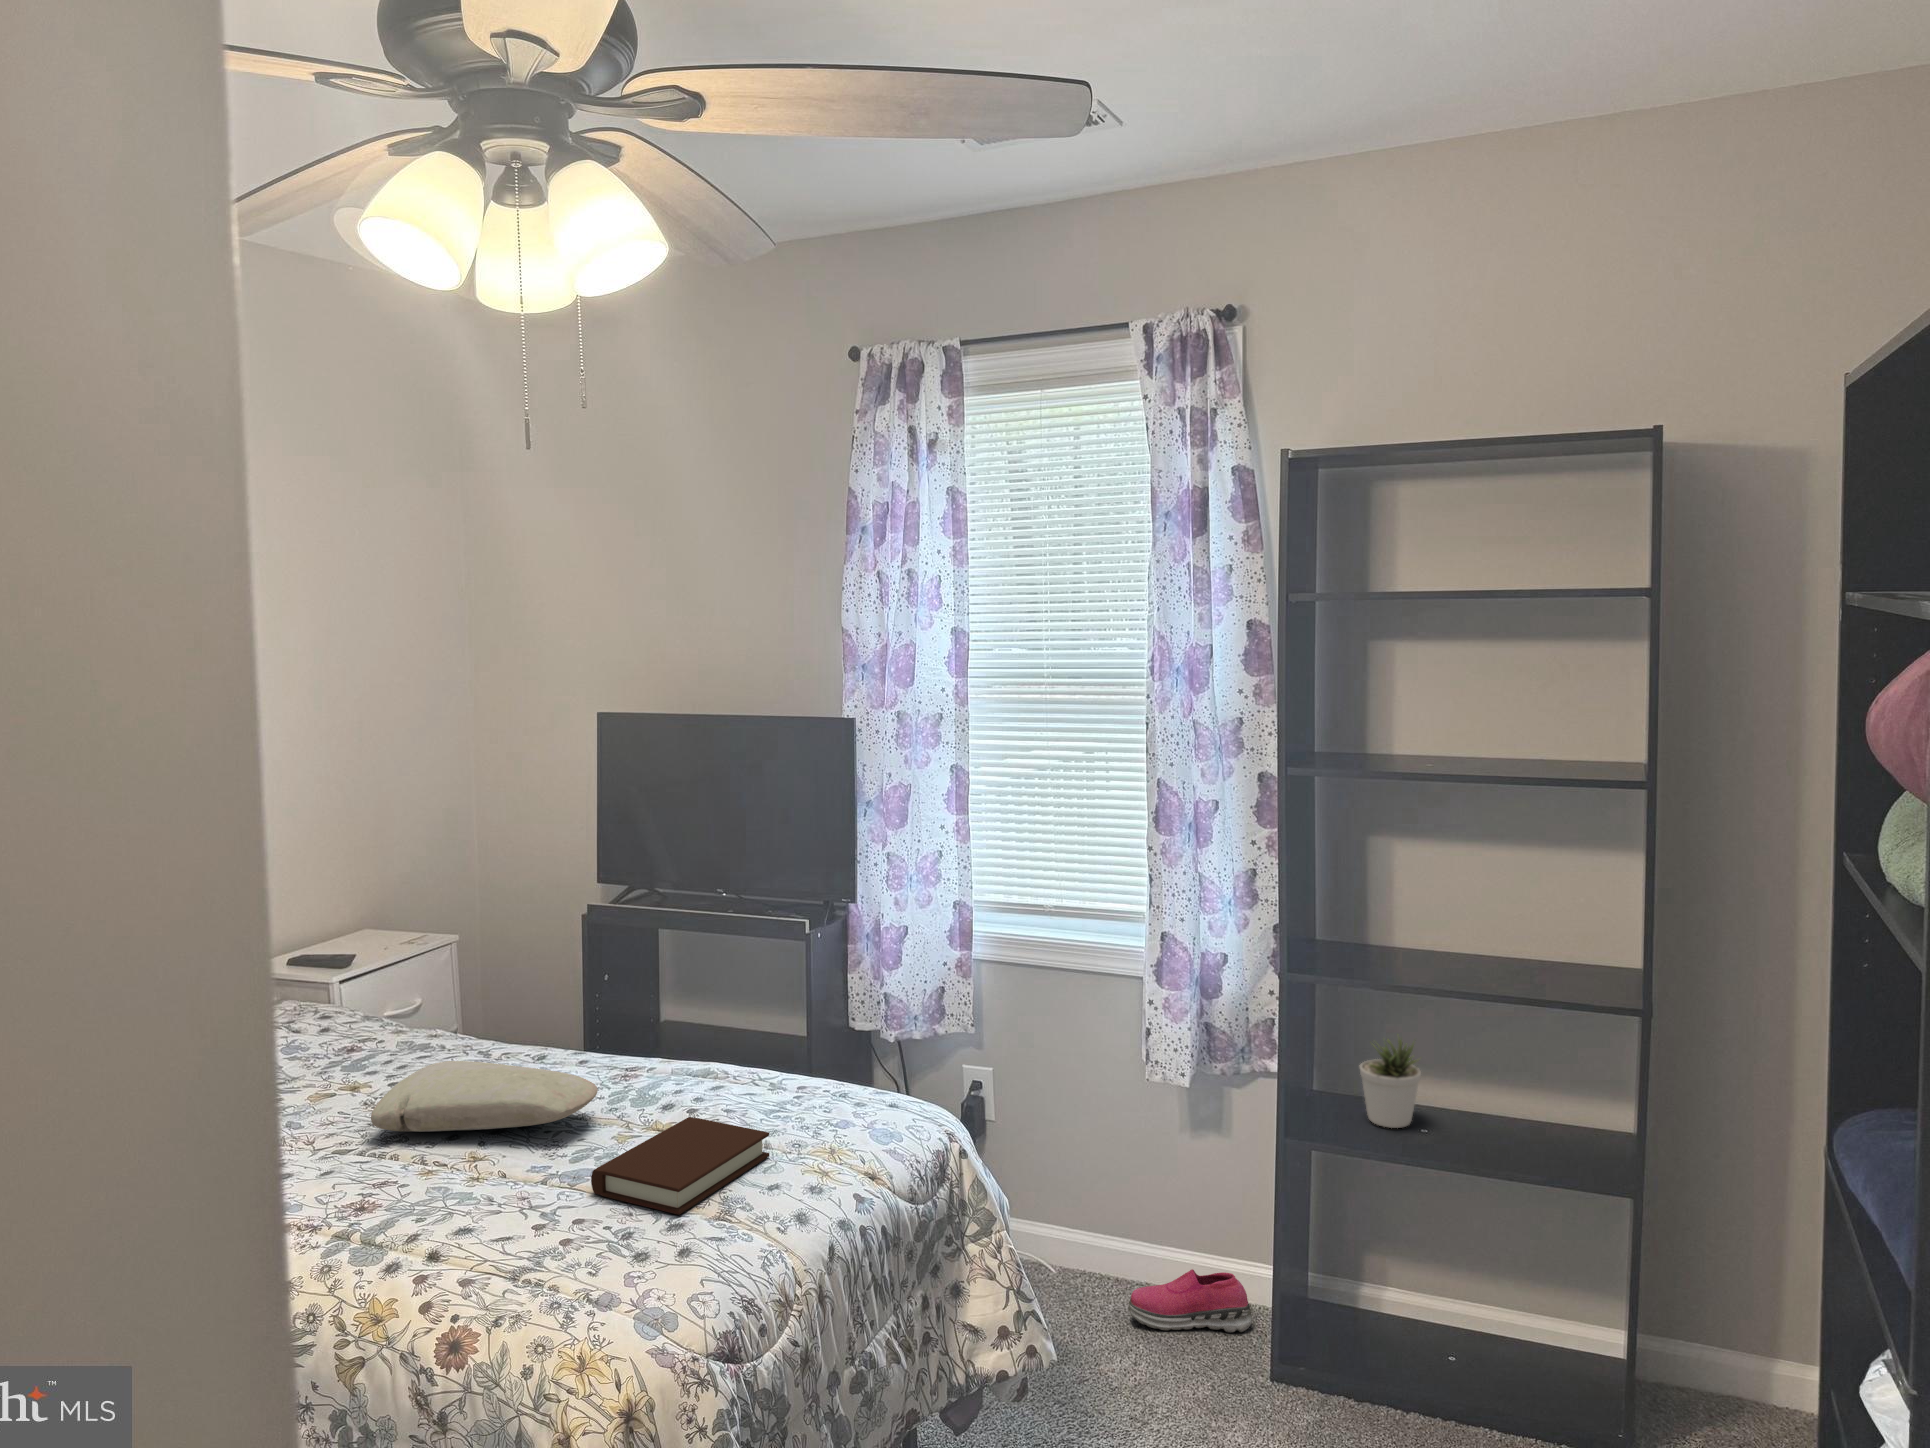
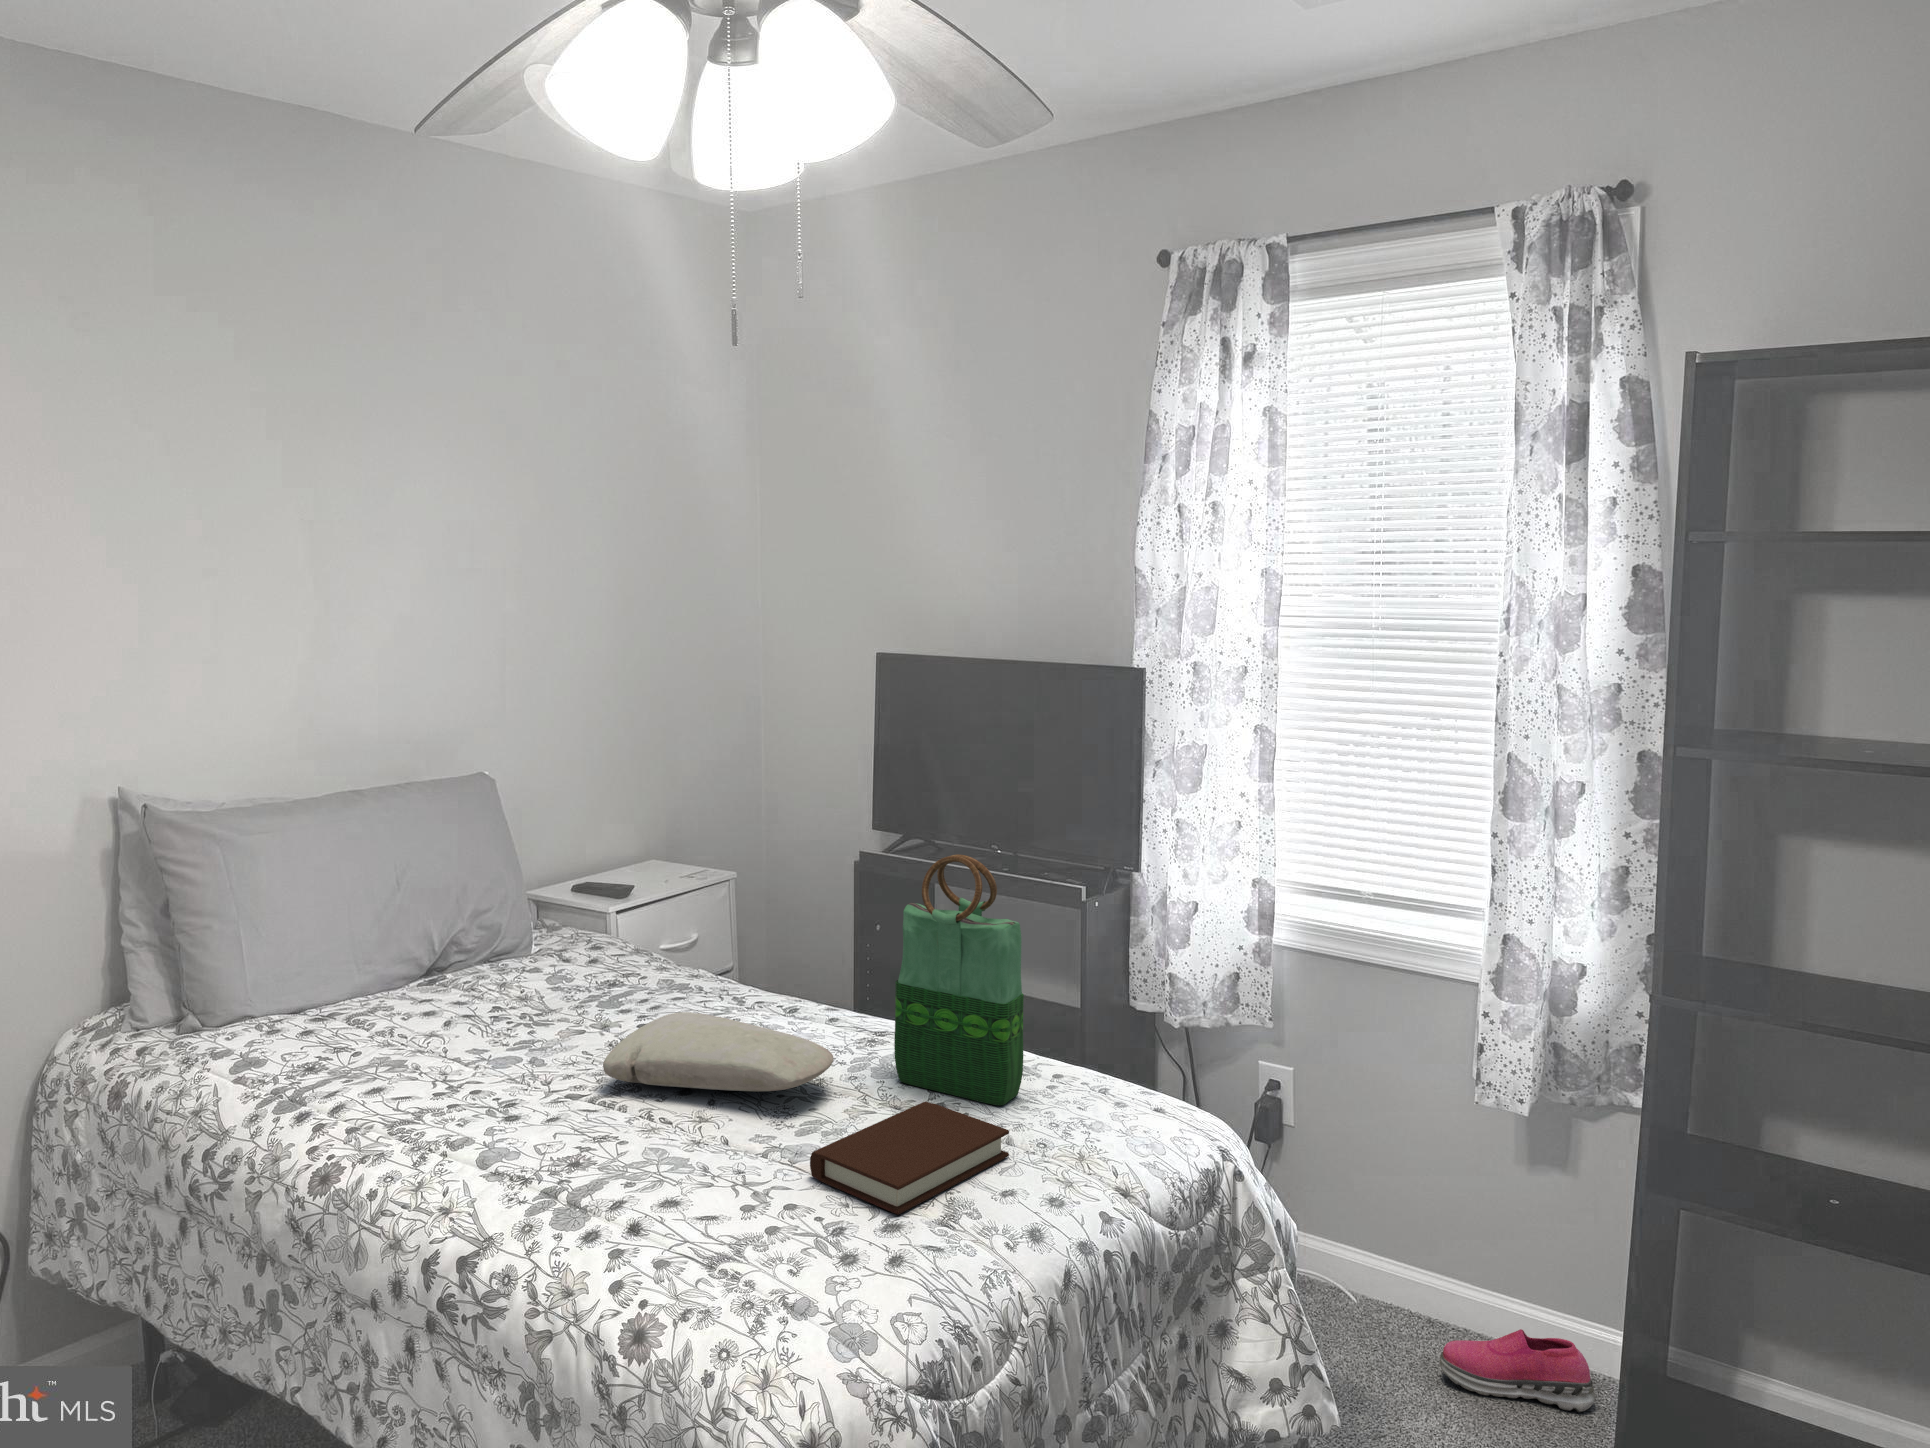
tote bag: none [652,892,773,1116] -> present [894,855,1024,1105]
potted plant: present [1359,1039,1421,1128] -> none [1754,1085,1841,1201]

